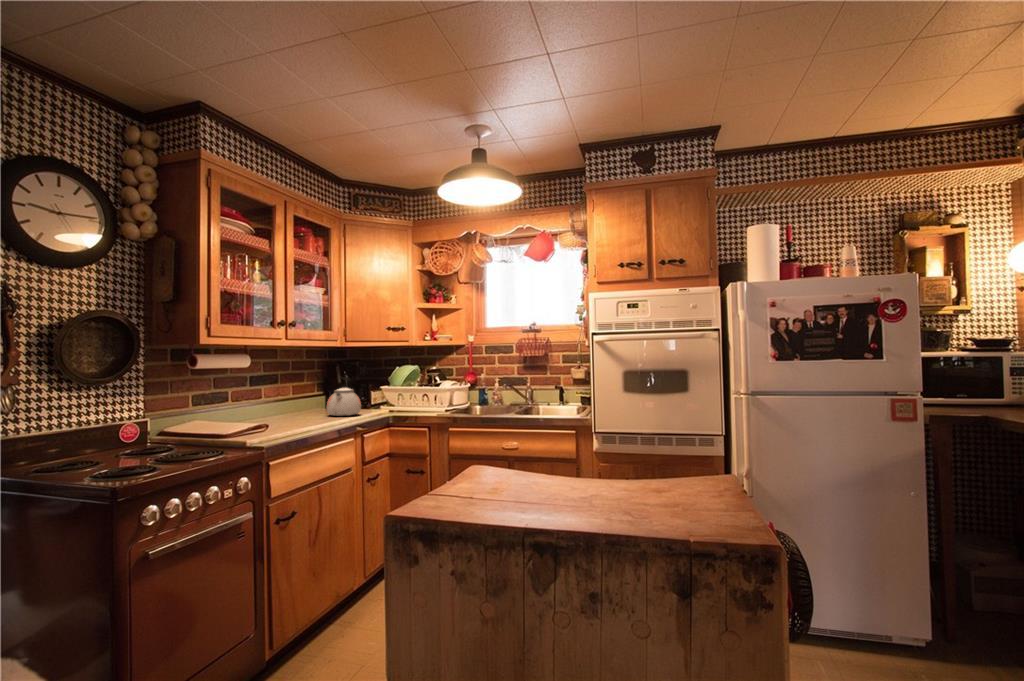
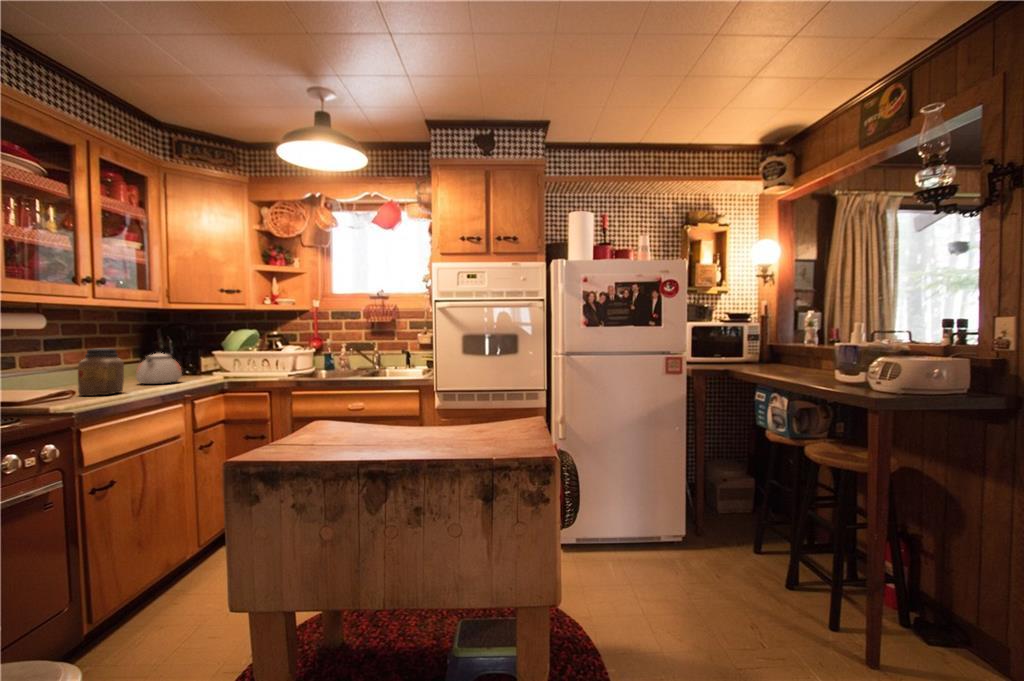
jar: none [294,383,325,425] -> present [78,349,124,396]

